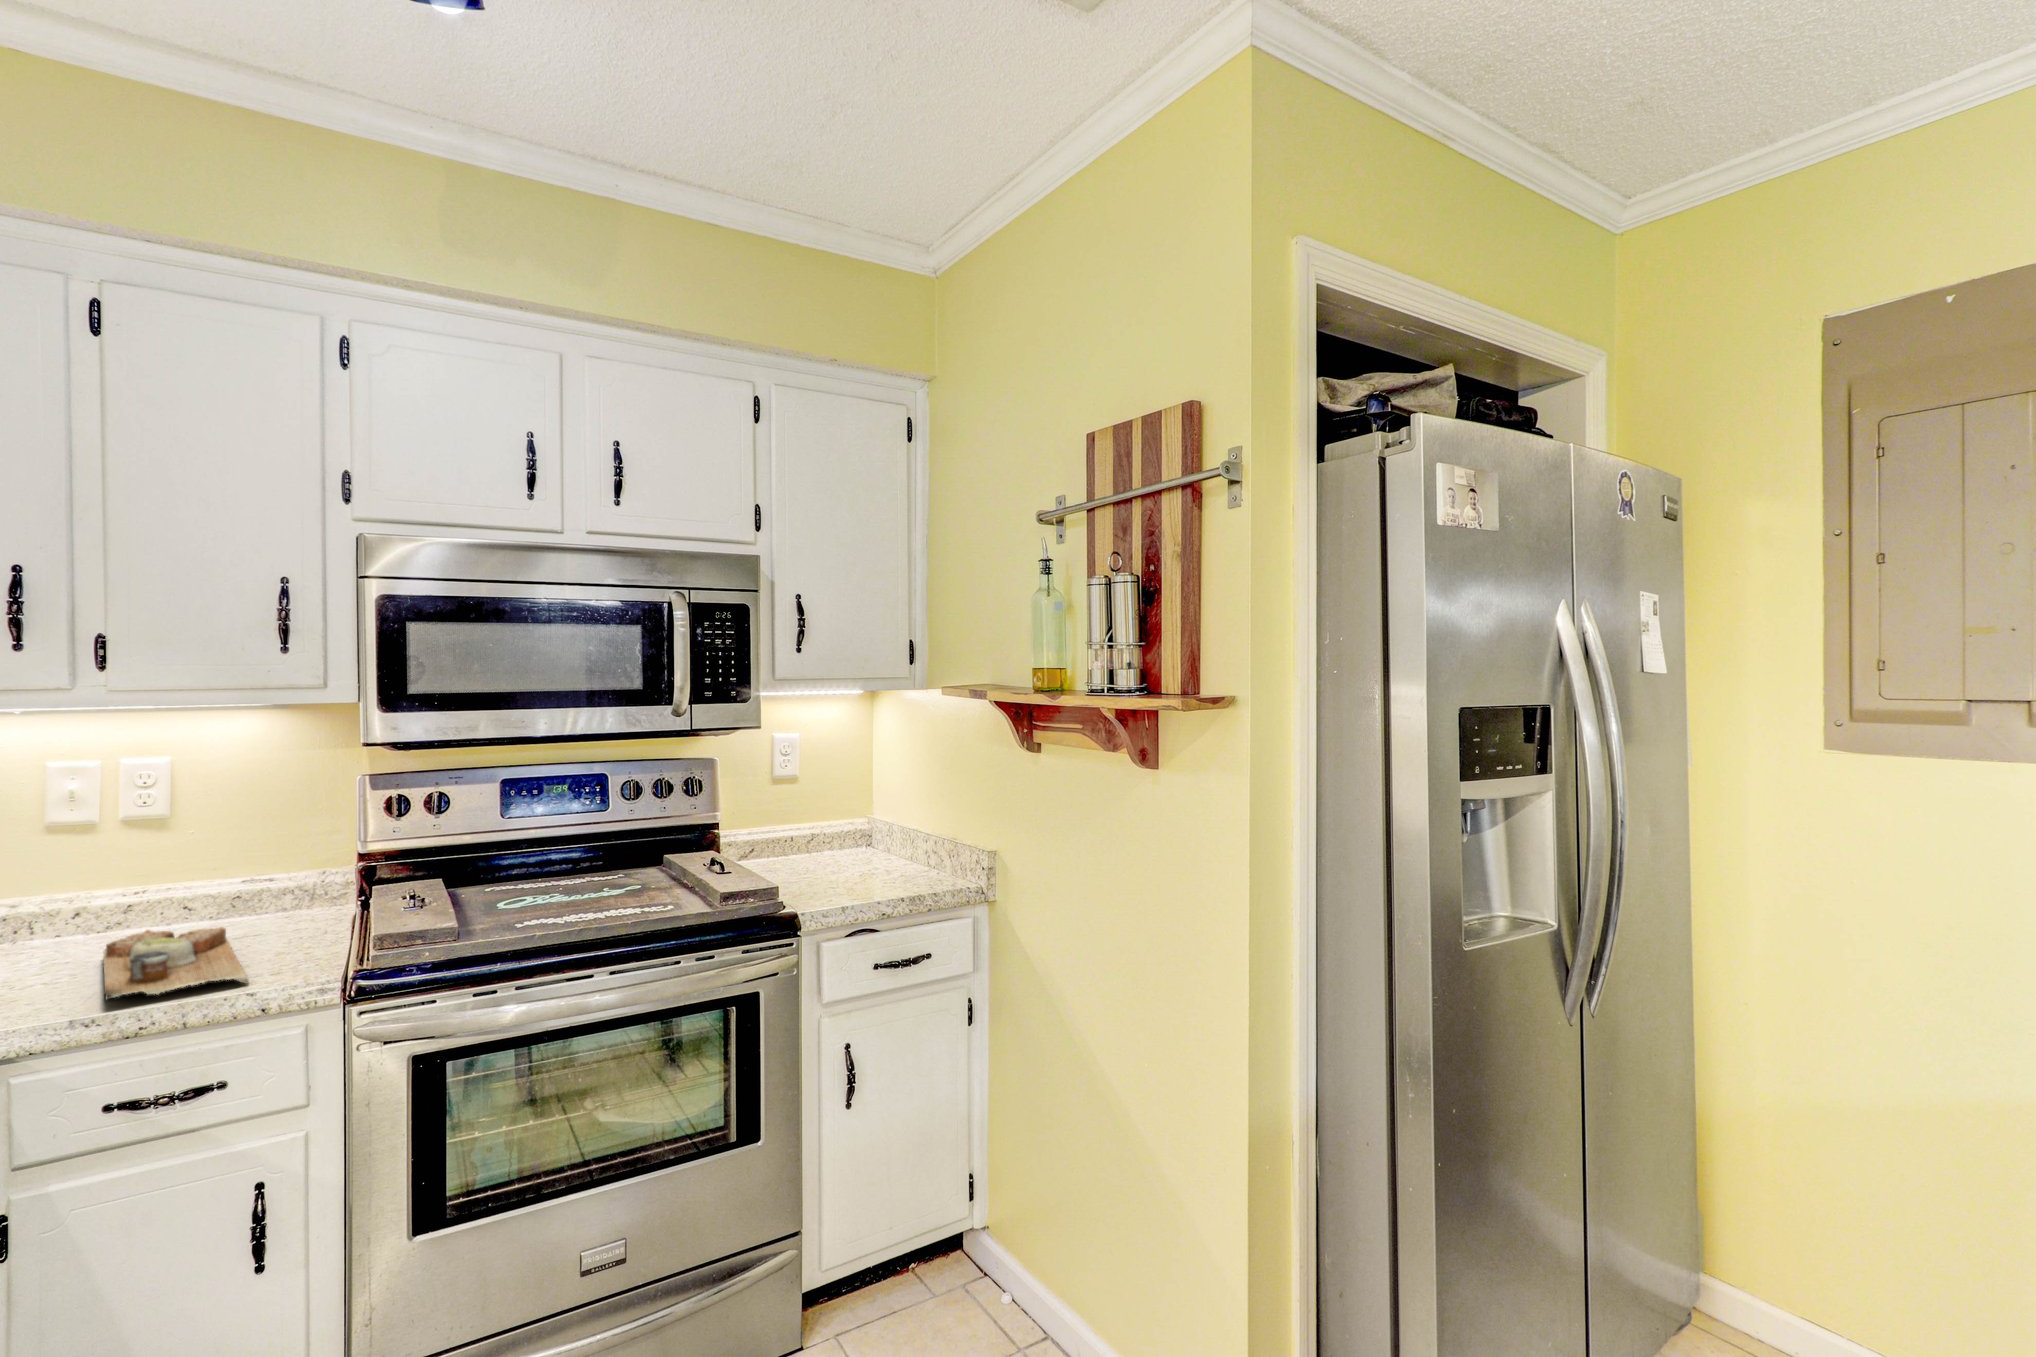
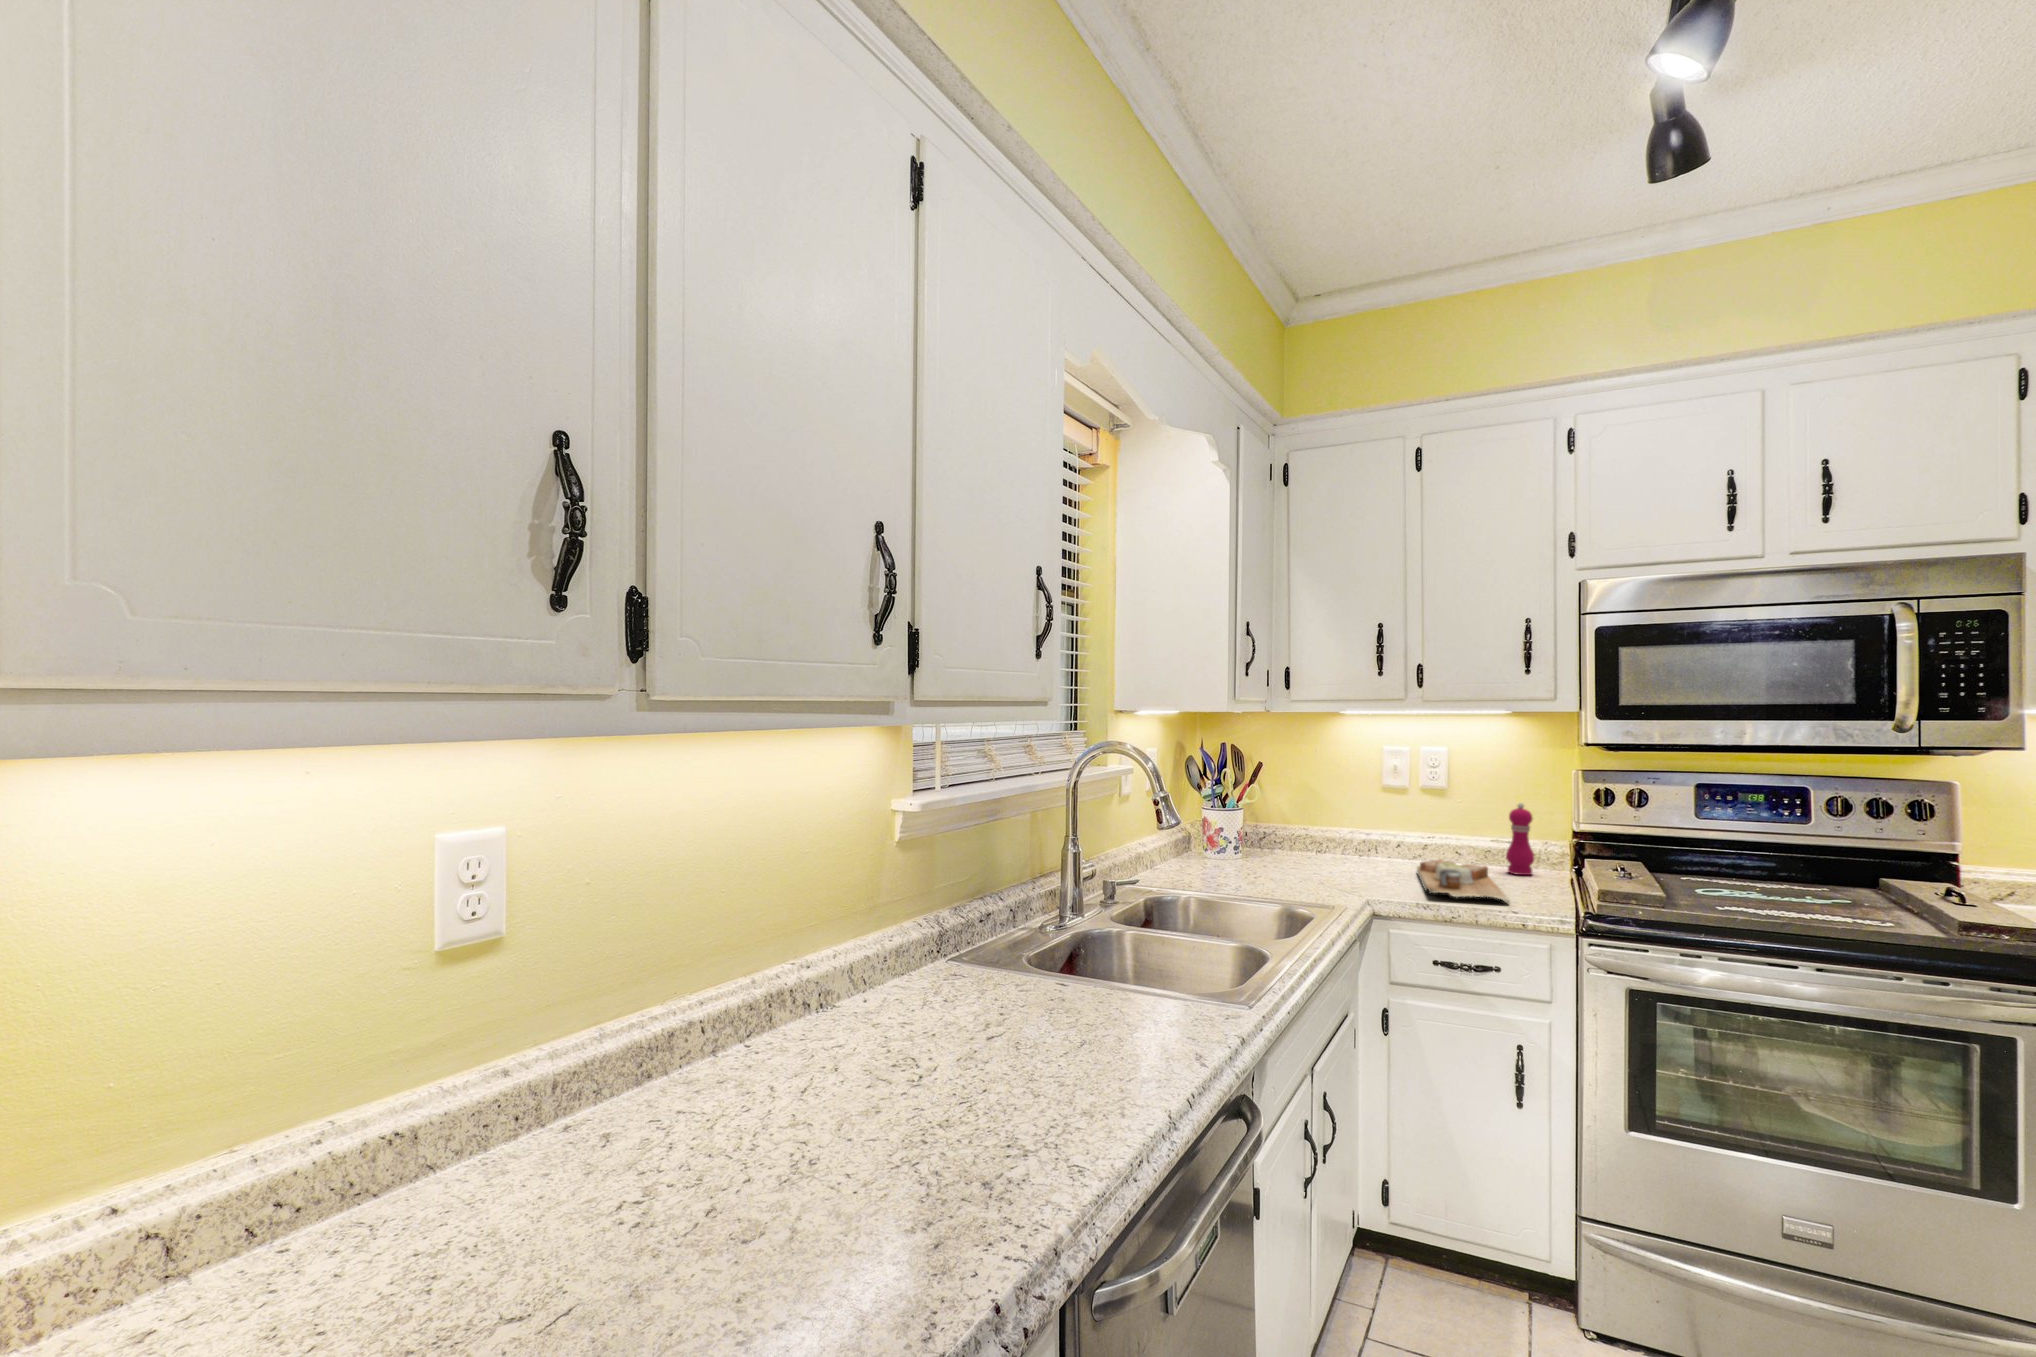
pepper mill: none [260,829,302,927] -> present [1506,803,1535,875]

